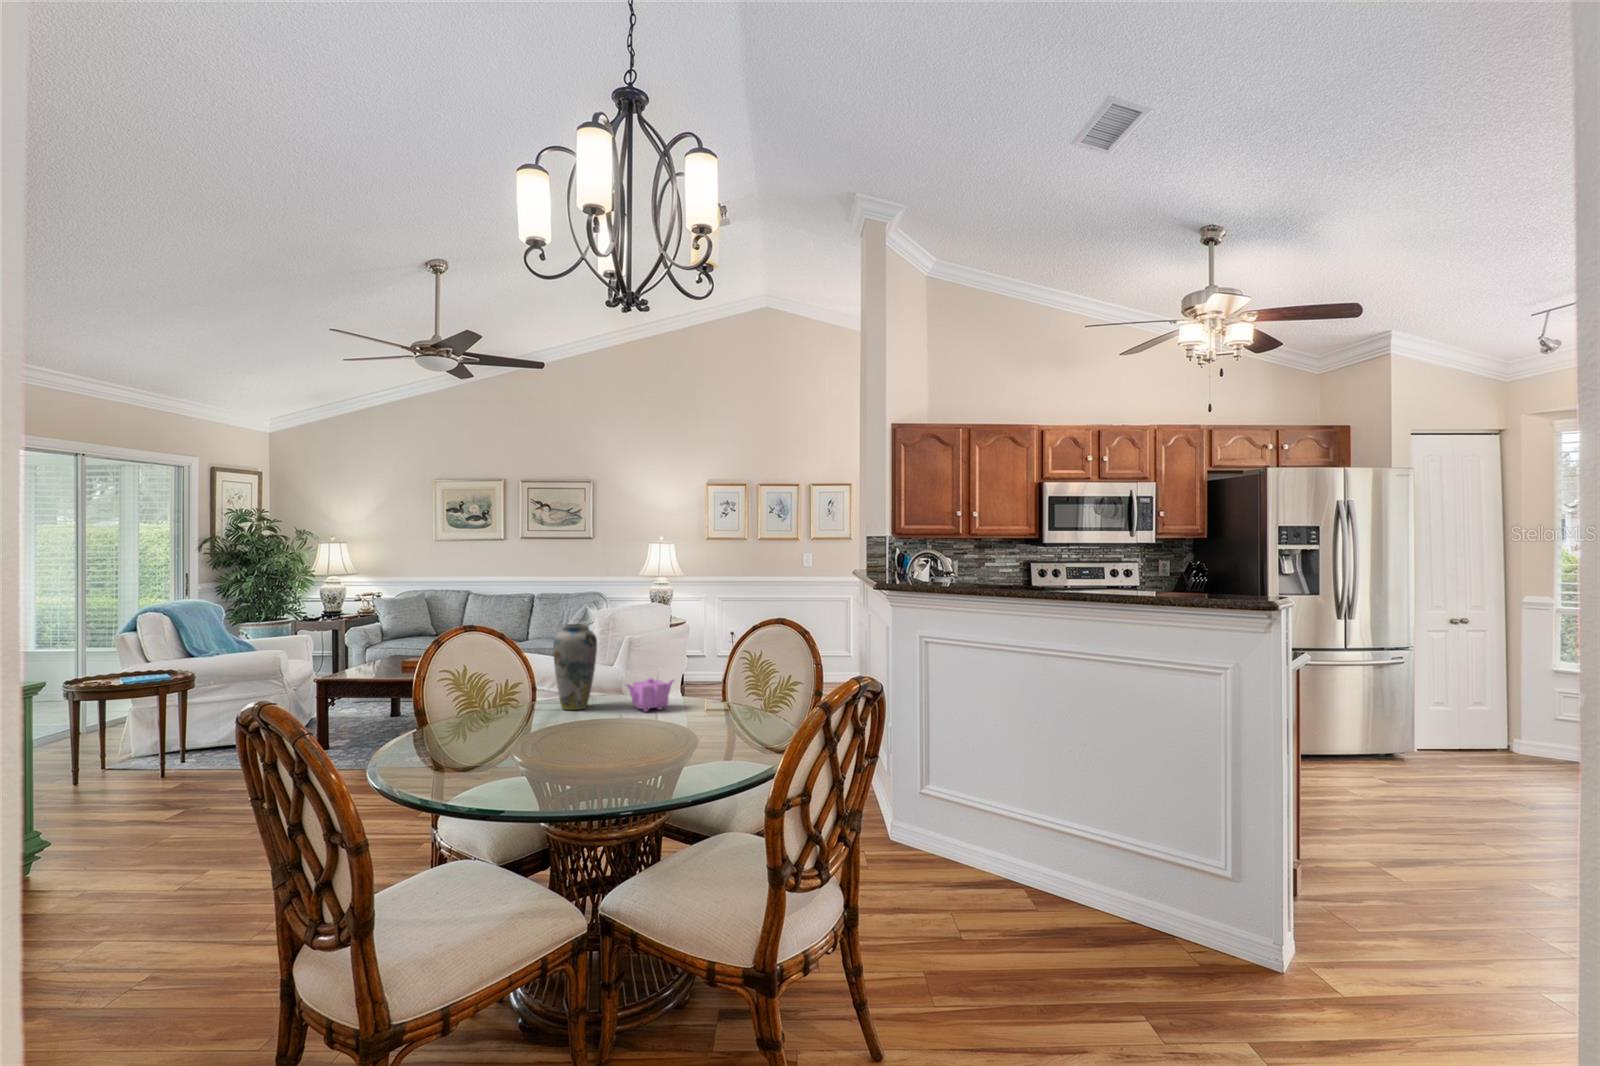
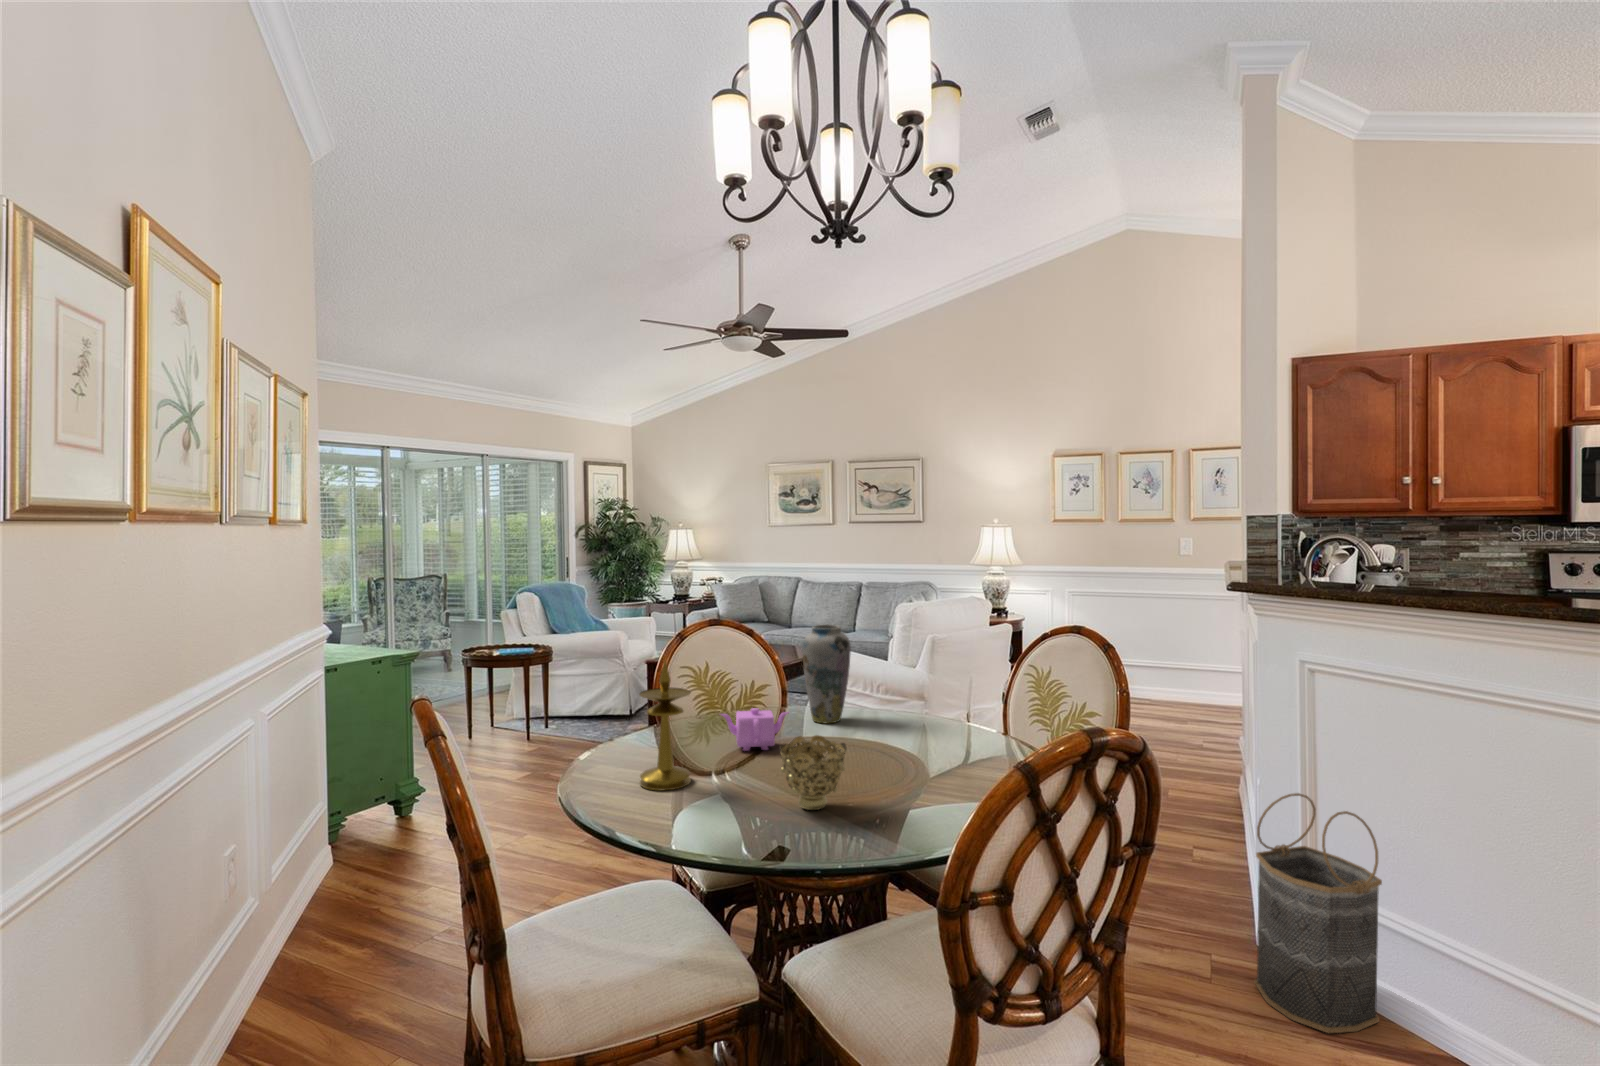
candlestick: none [431,657,484,778] -> present [639,662,691,791]
teapot: present [626,678,674,712] -> present [721,708,788,751]
decorative bowl: none [581,711,640,774] -> present [779,735,846,810]
basket: none [897,726,973,887] -> present [1254,793,1382,1033]

